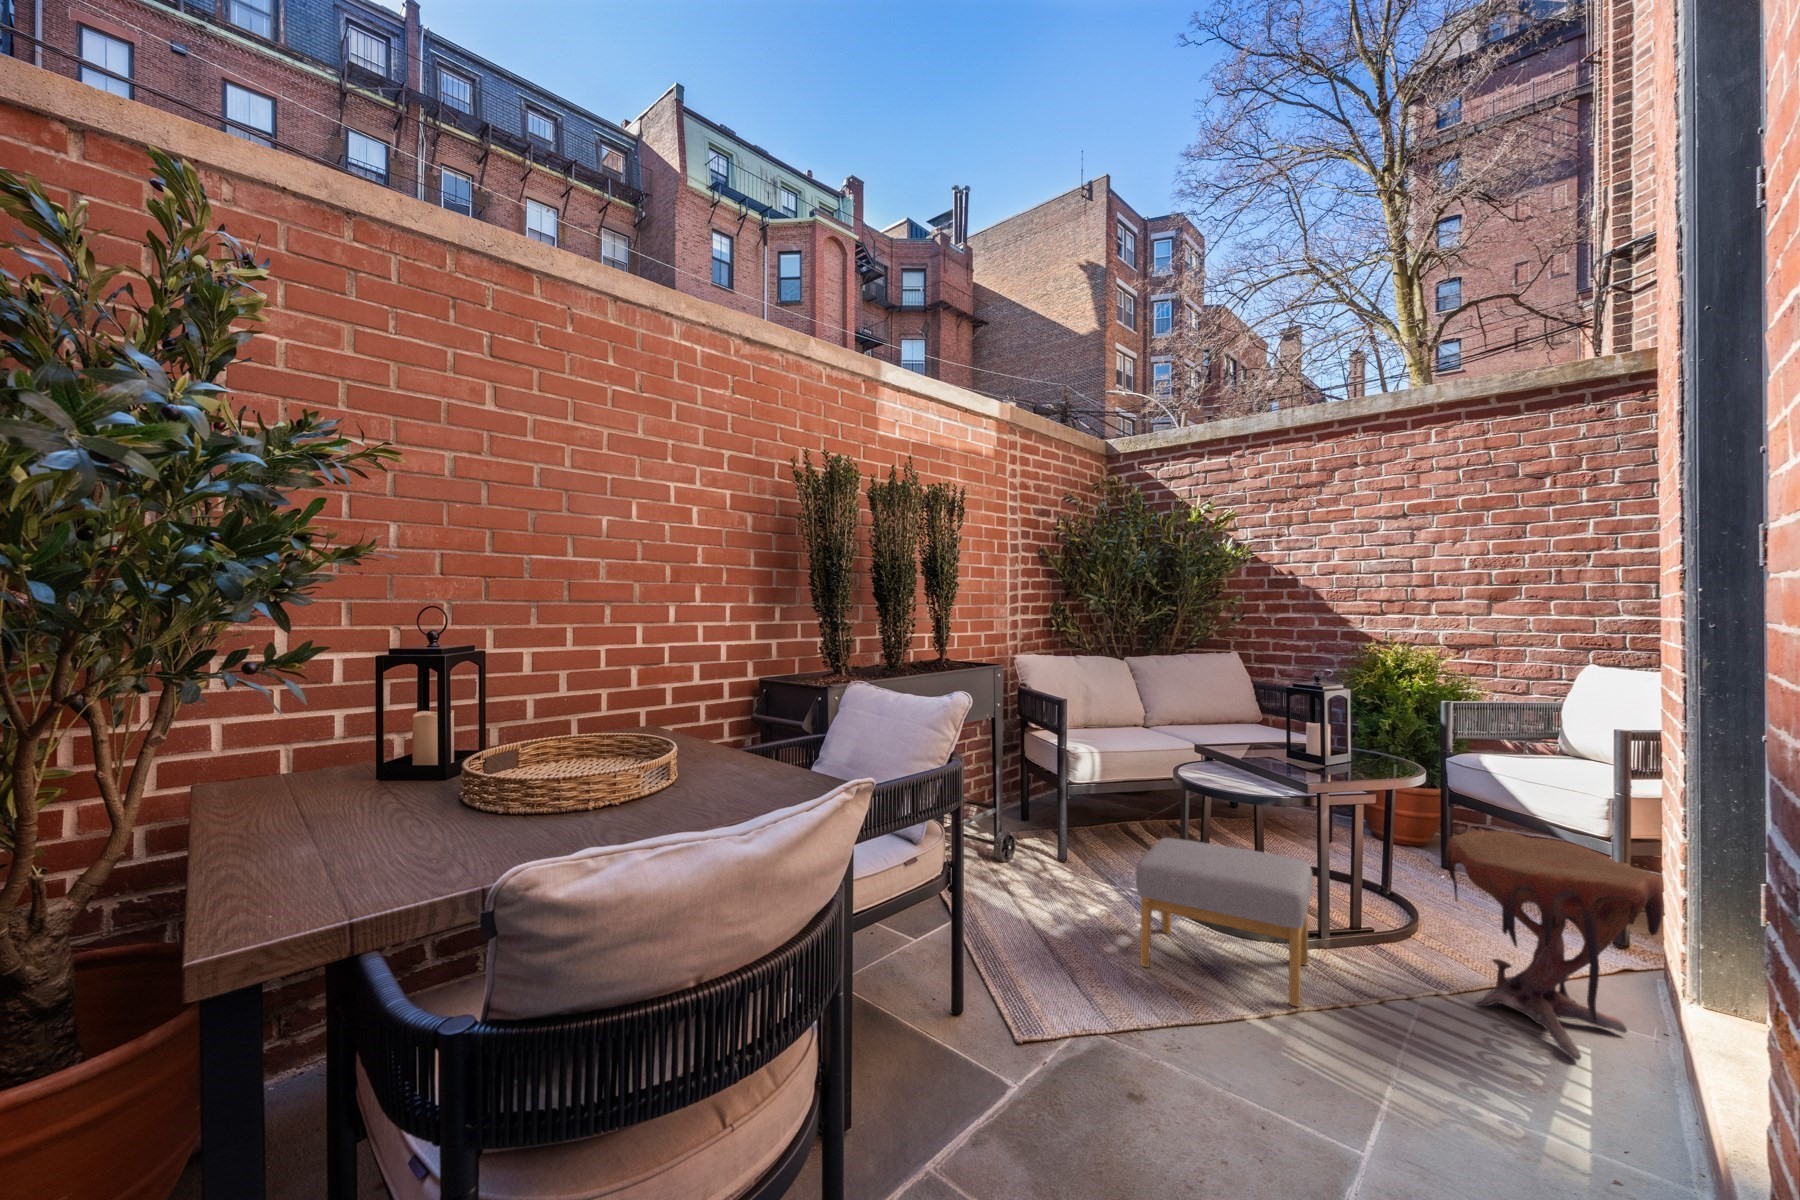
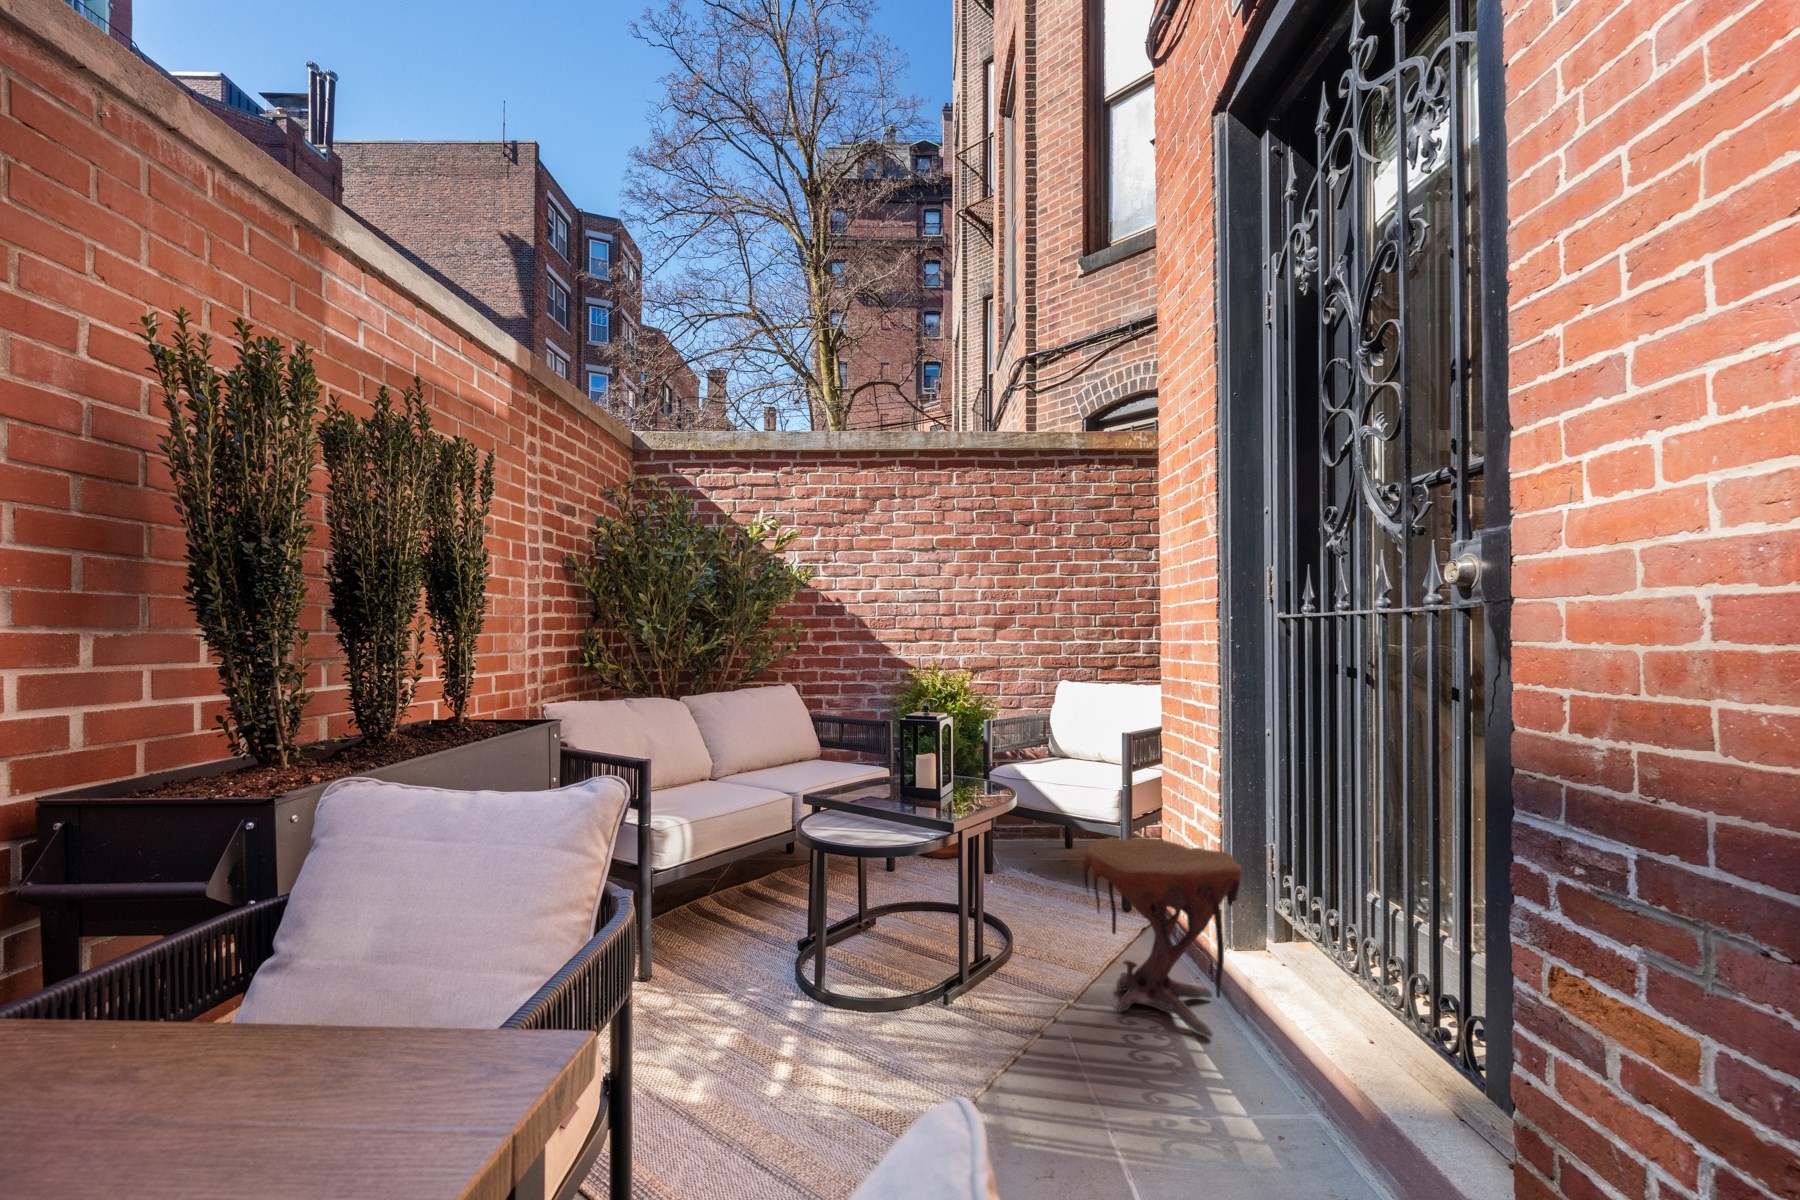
footstool: present [1136,838,1313,1006] -> none [819,907,1012,1096]

